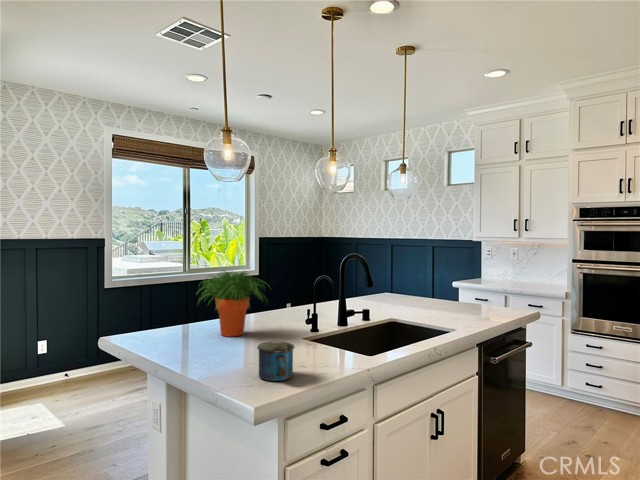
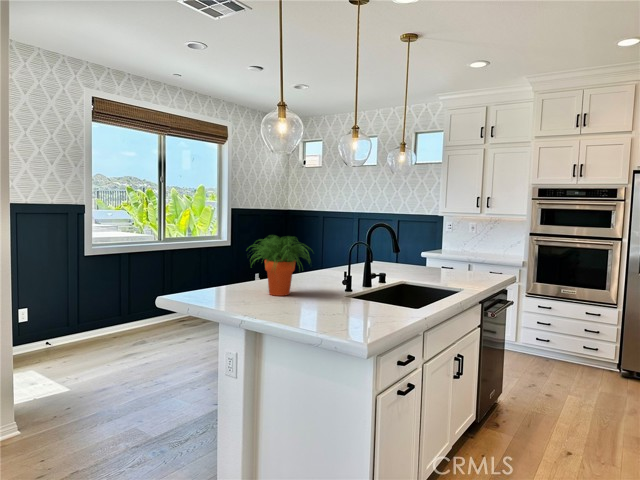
mug: present [257,342,294,381] -> none [341,296,374,328]

